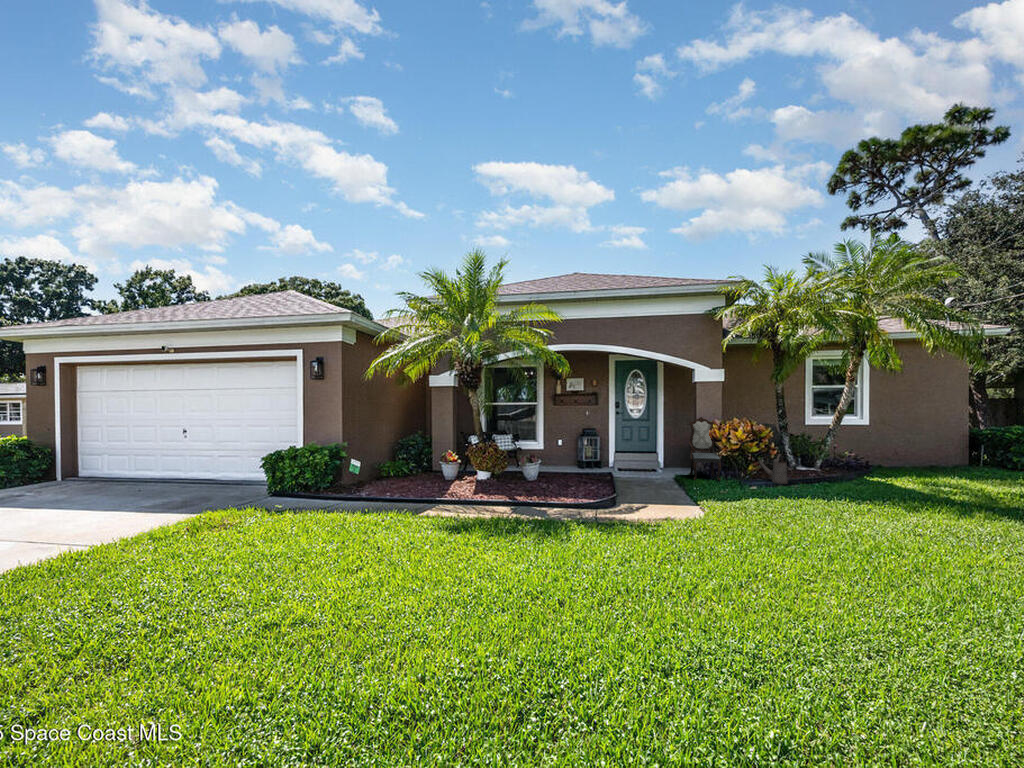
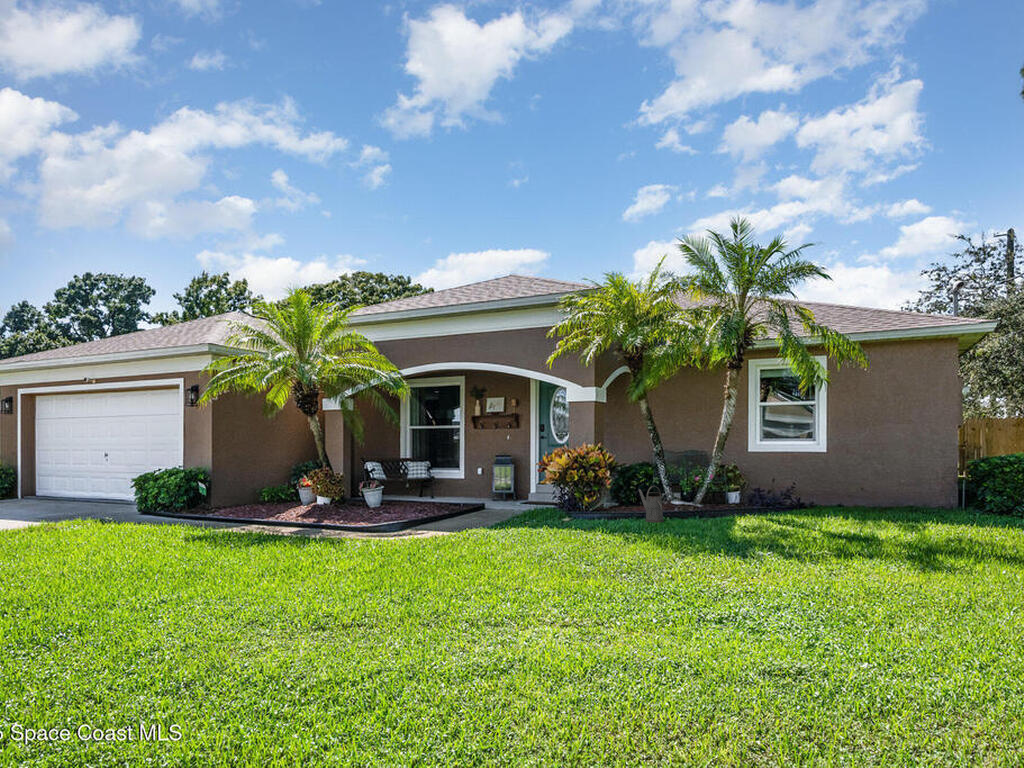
armchair: present [689,417,721,481] -> none [560,440,601,518]

